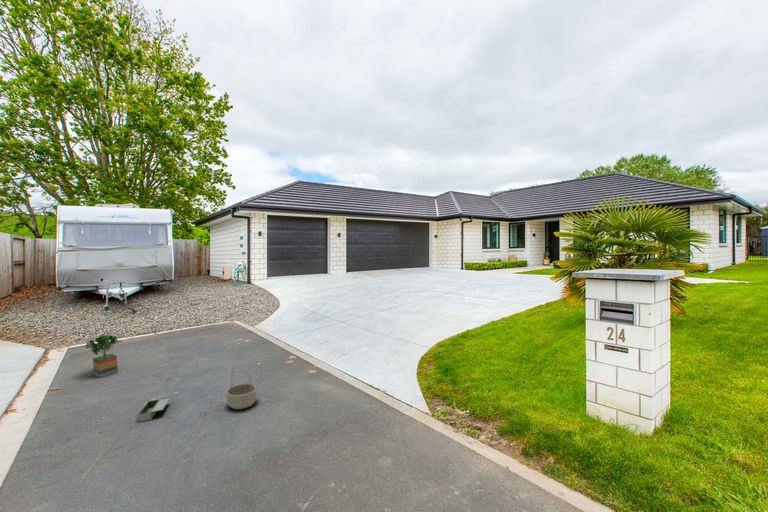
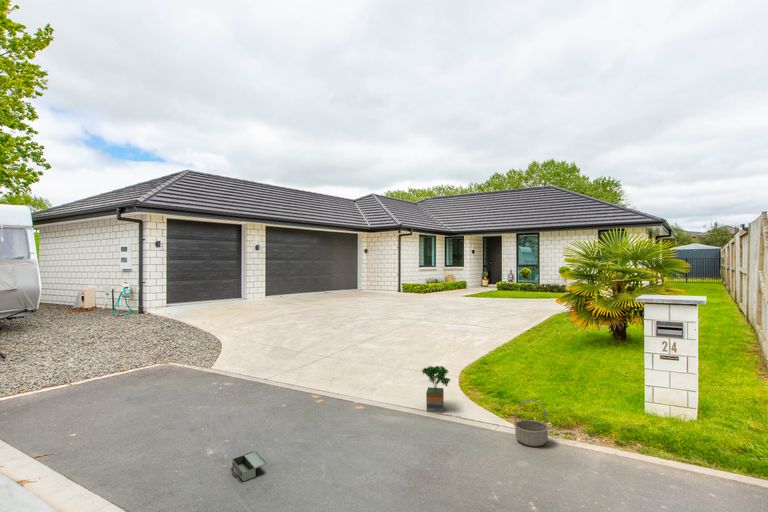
potted tree: present [86,335,122,378] -> present [422,366,450,413]
basket: present [226,365,257,409] -> present [514,399,549,446]

